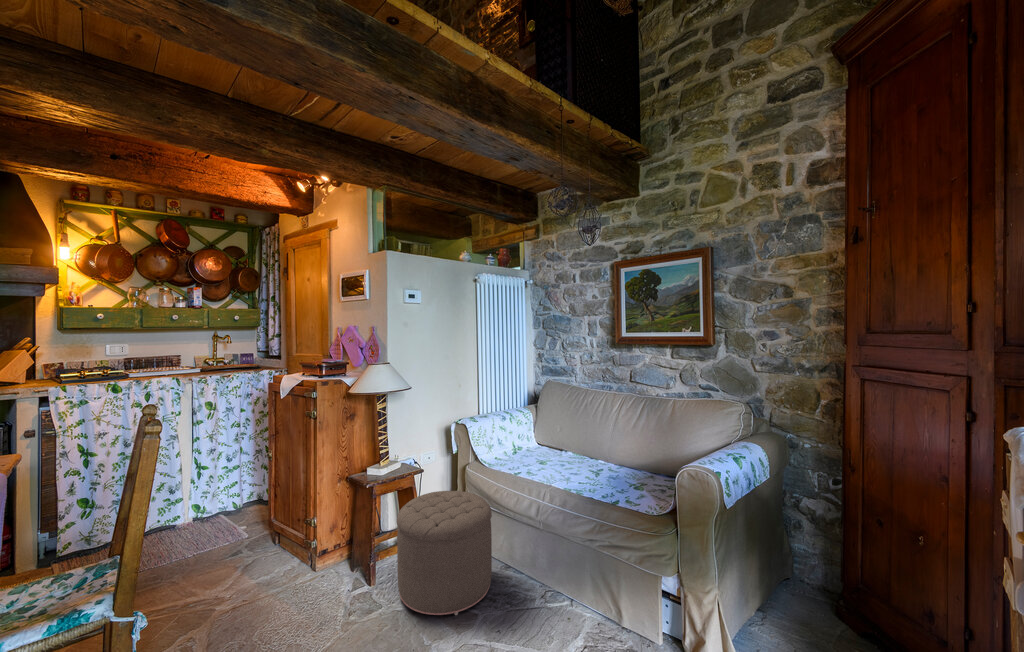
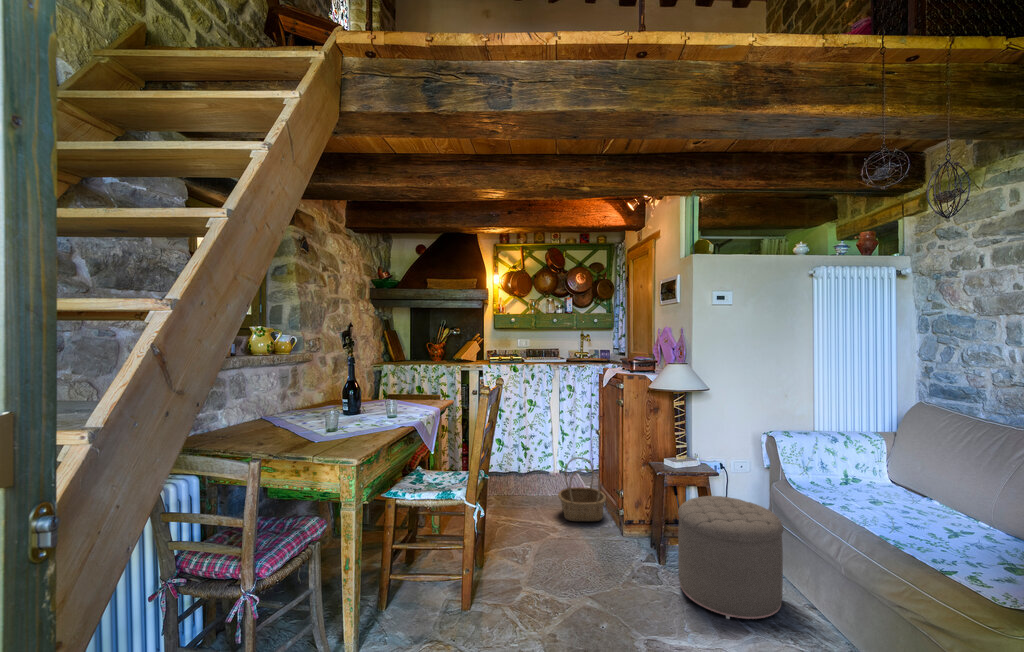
basket: none [215,489,286,576] -> present [558,457,606,521]

